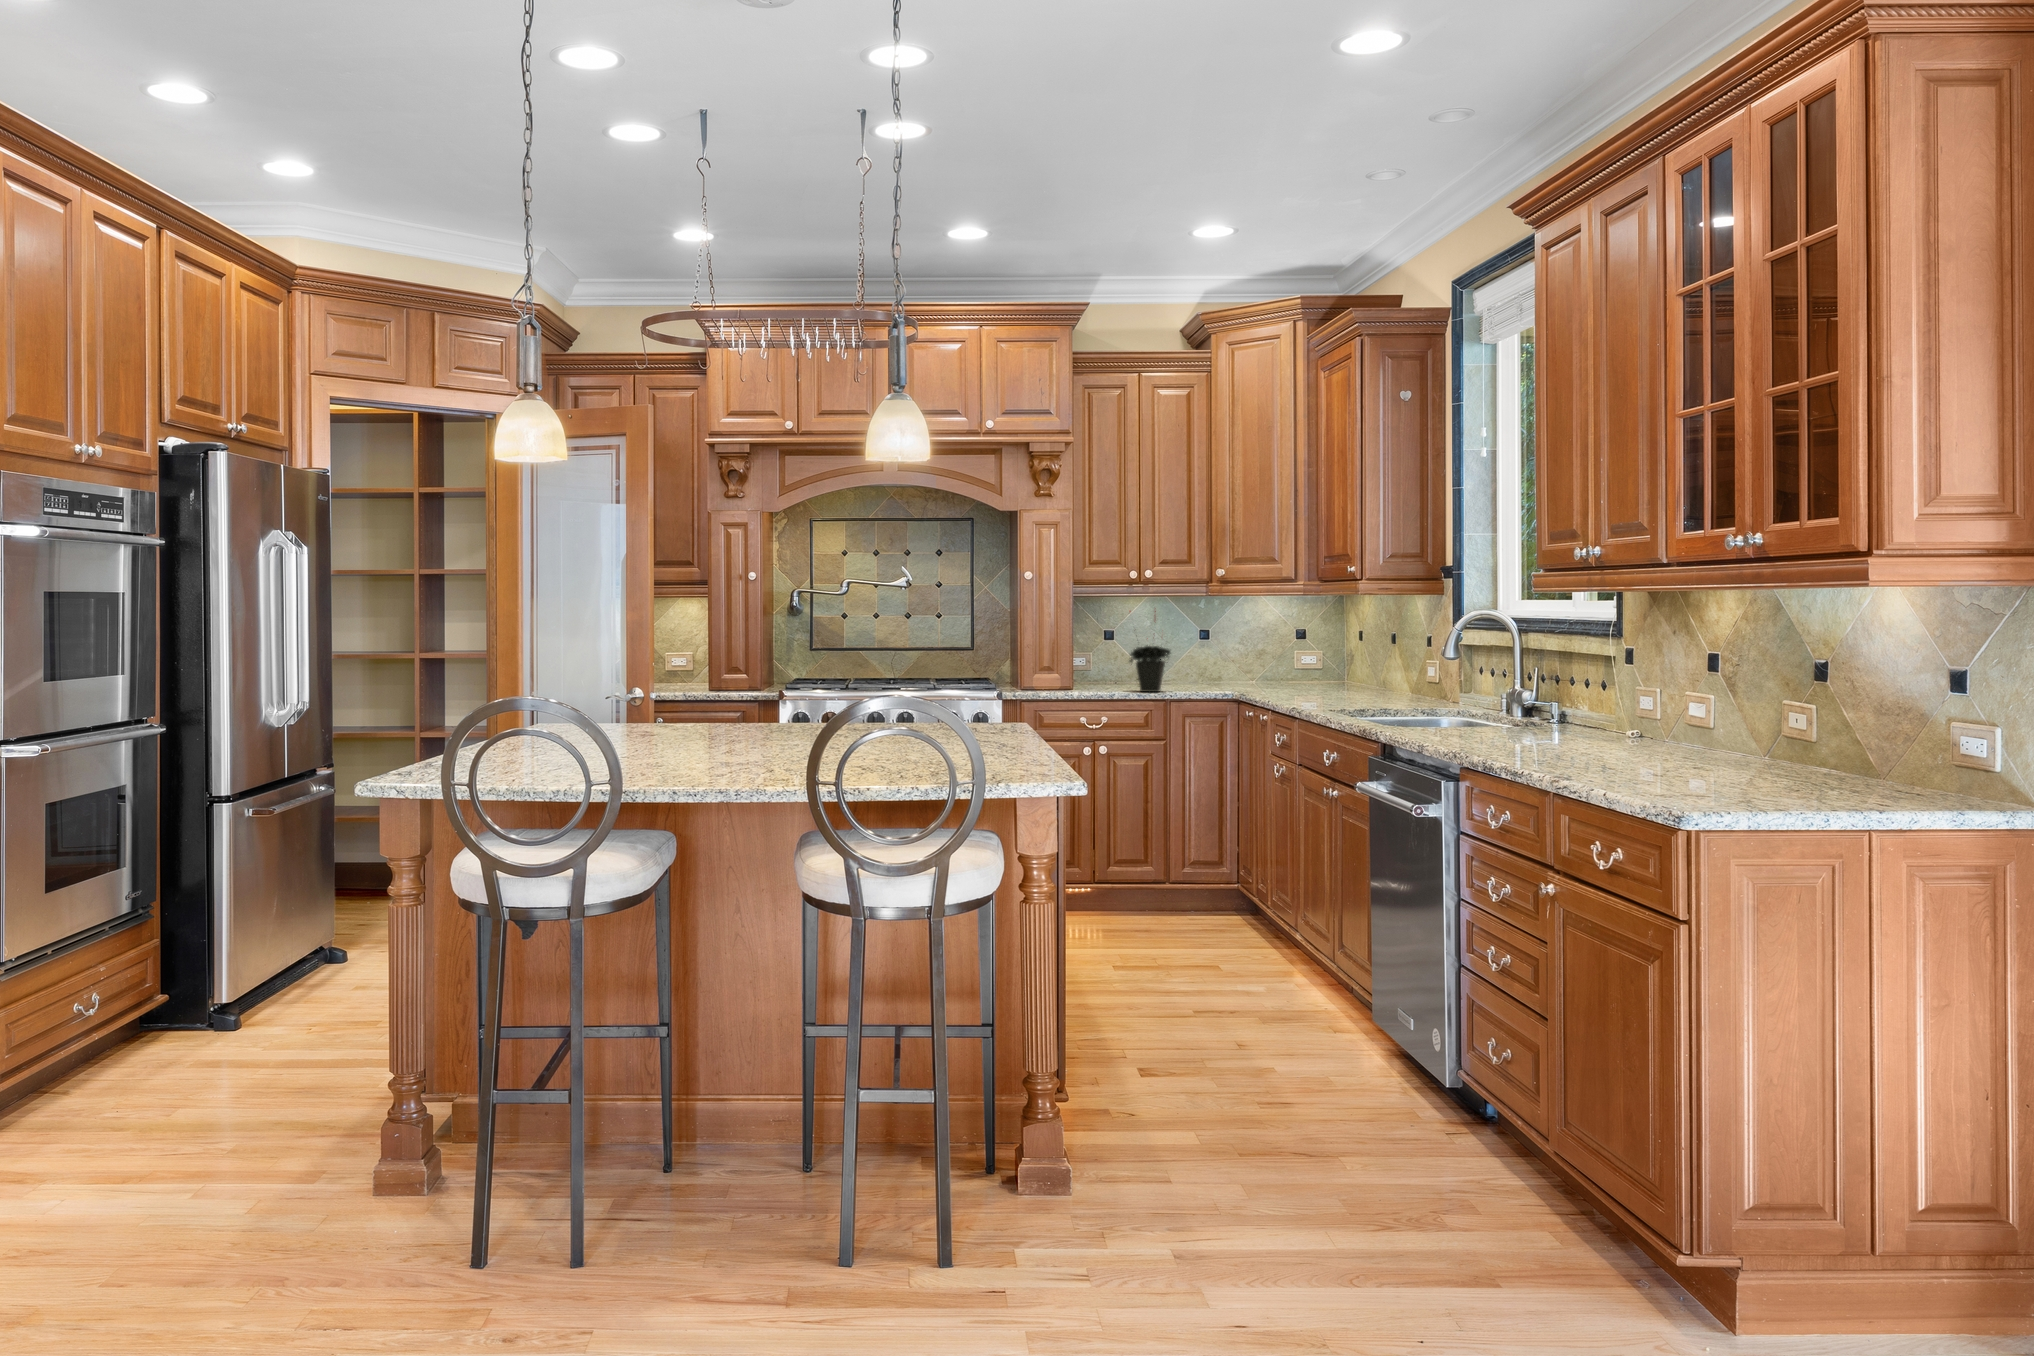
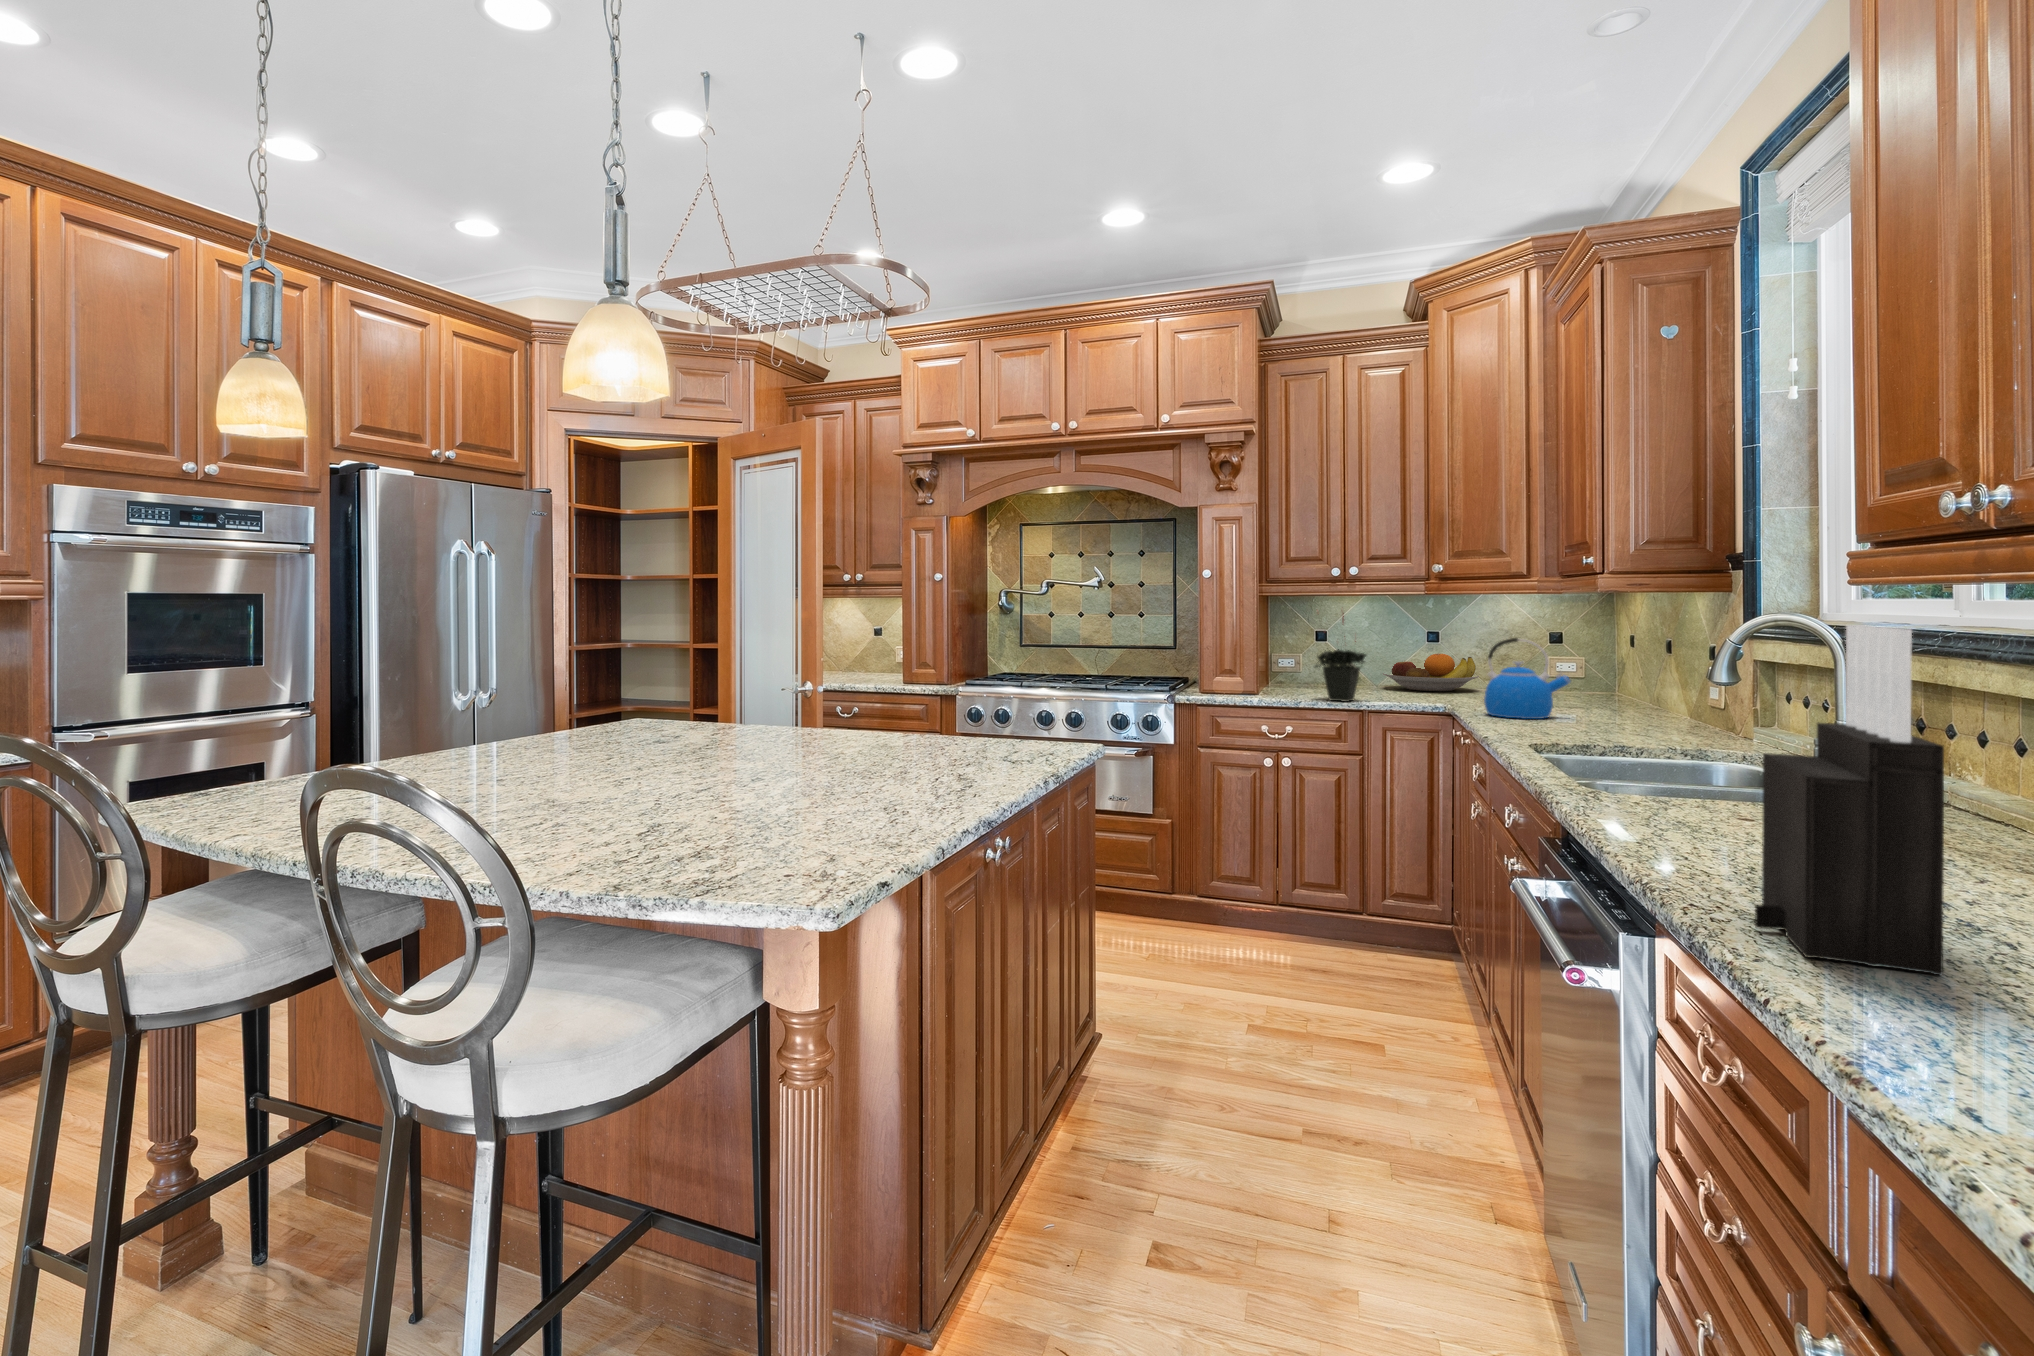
knife block: none [1512,609,1586,767] -> present [1755,625,1944,975]
kettle: none [1273,632,1335,698] -> present [1484,638,1570,719]
fruit bowl: none [1165,650,1244,684] -> present [1383,654,1479,691]

